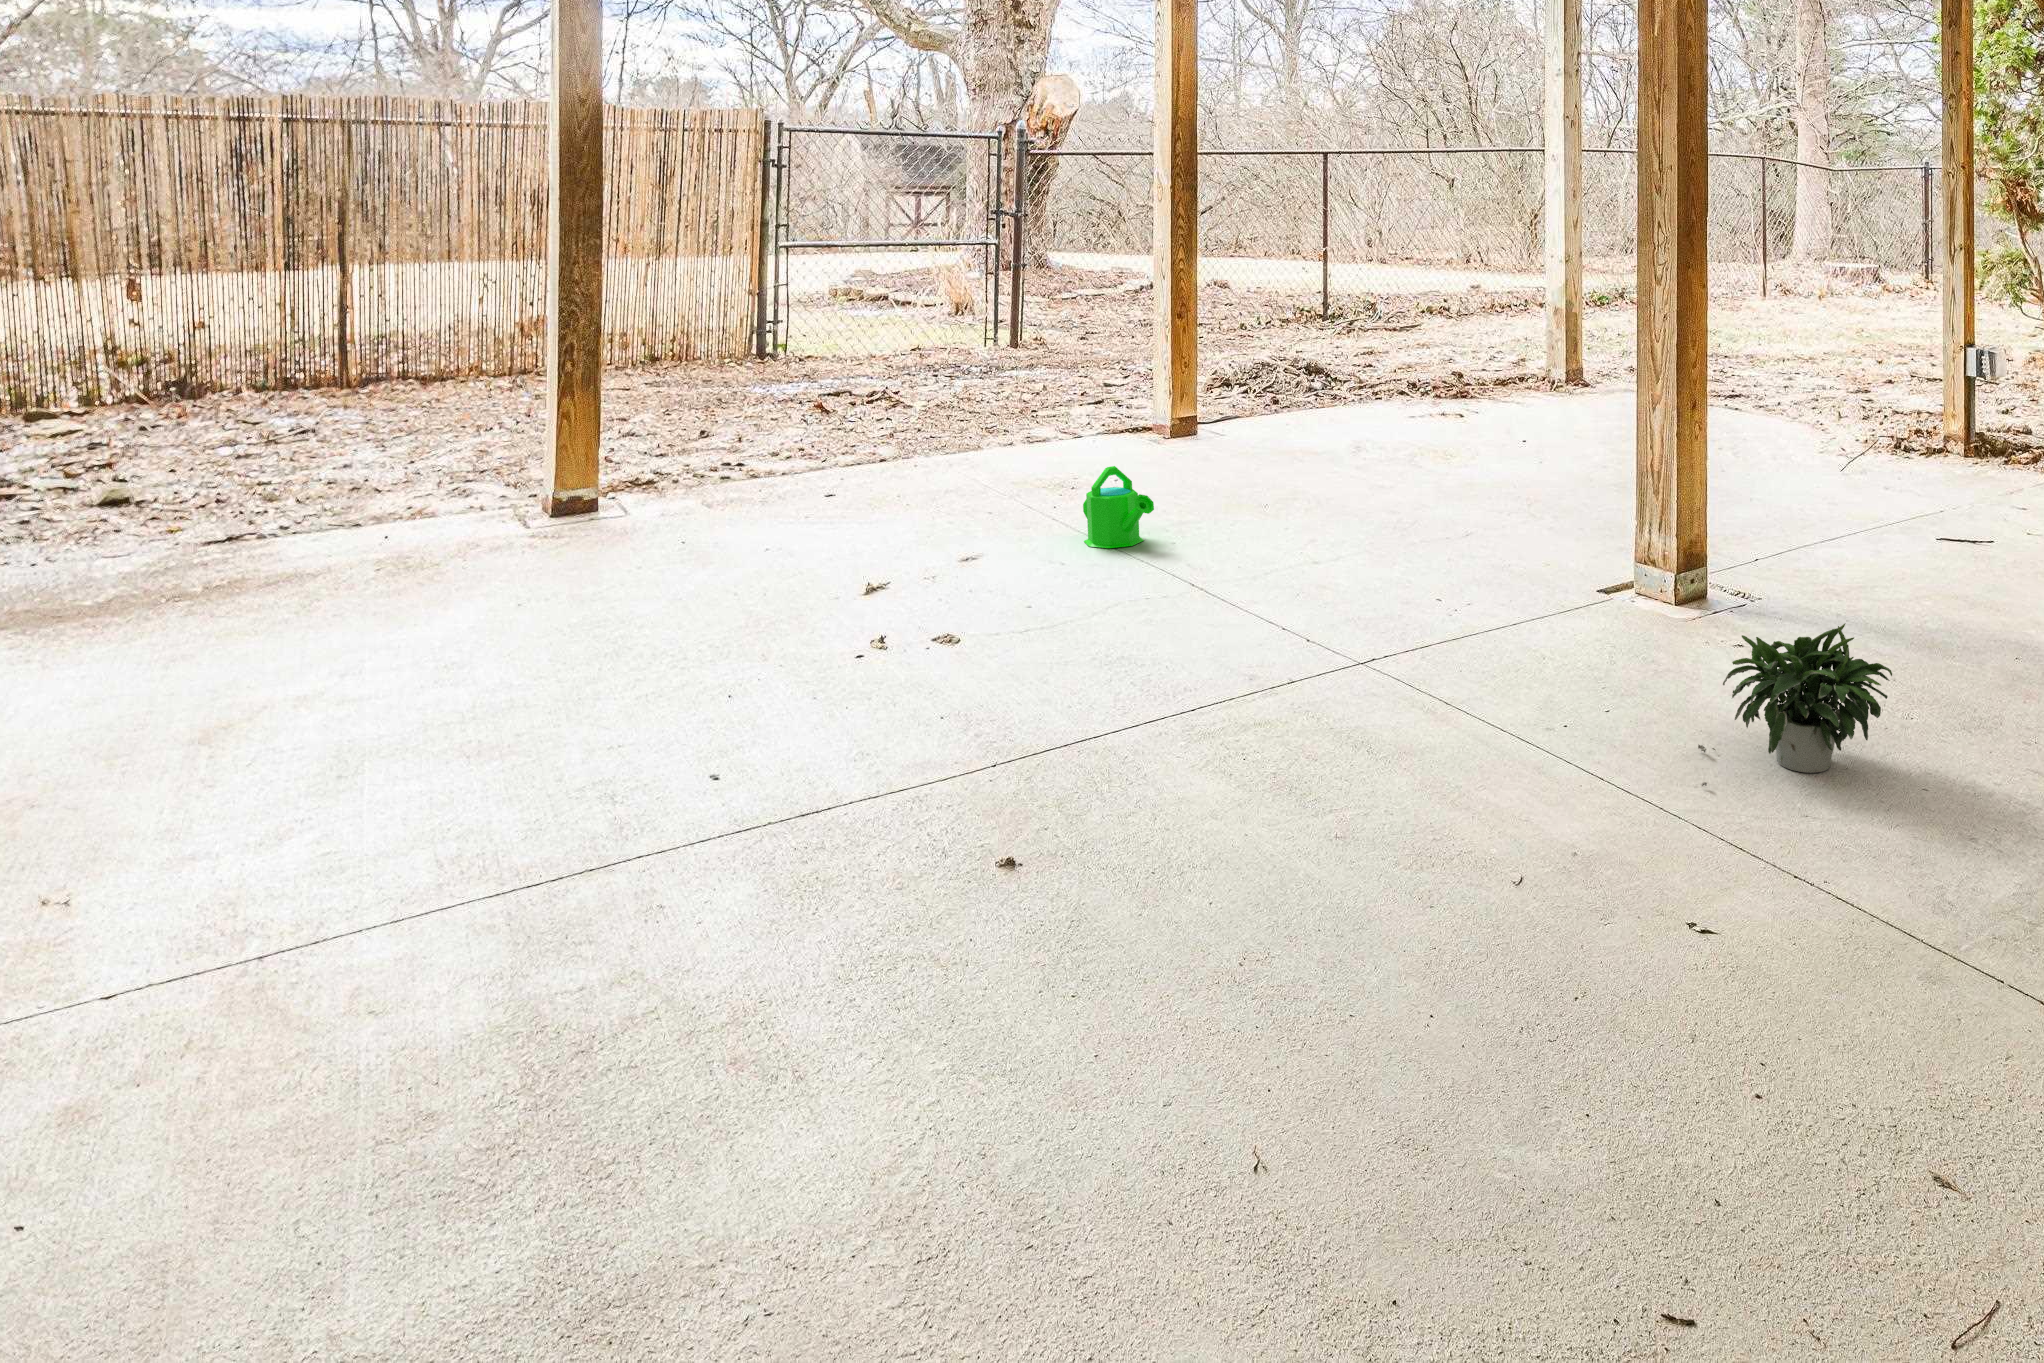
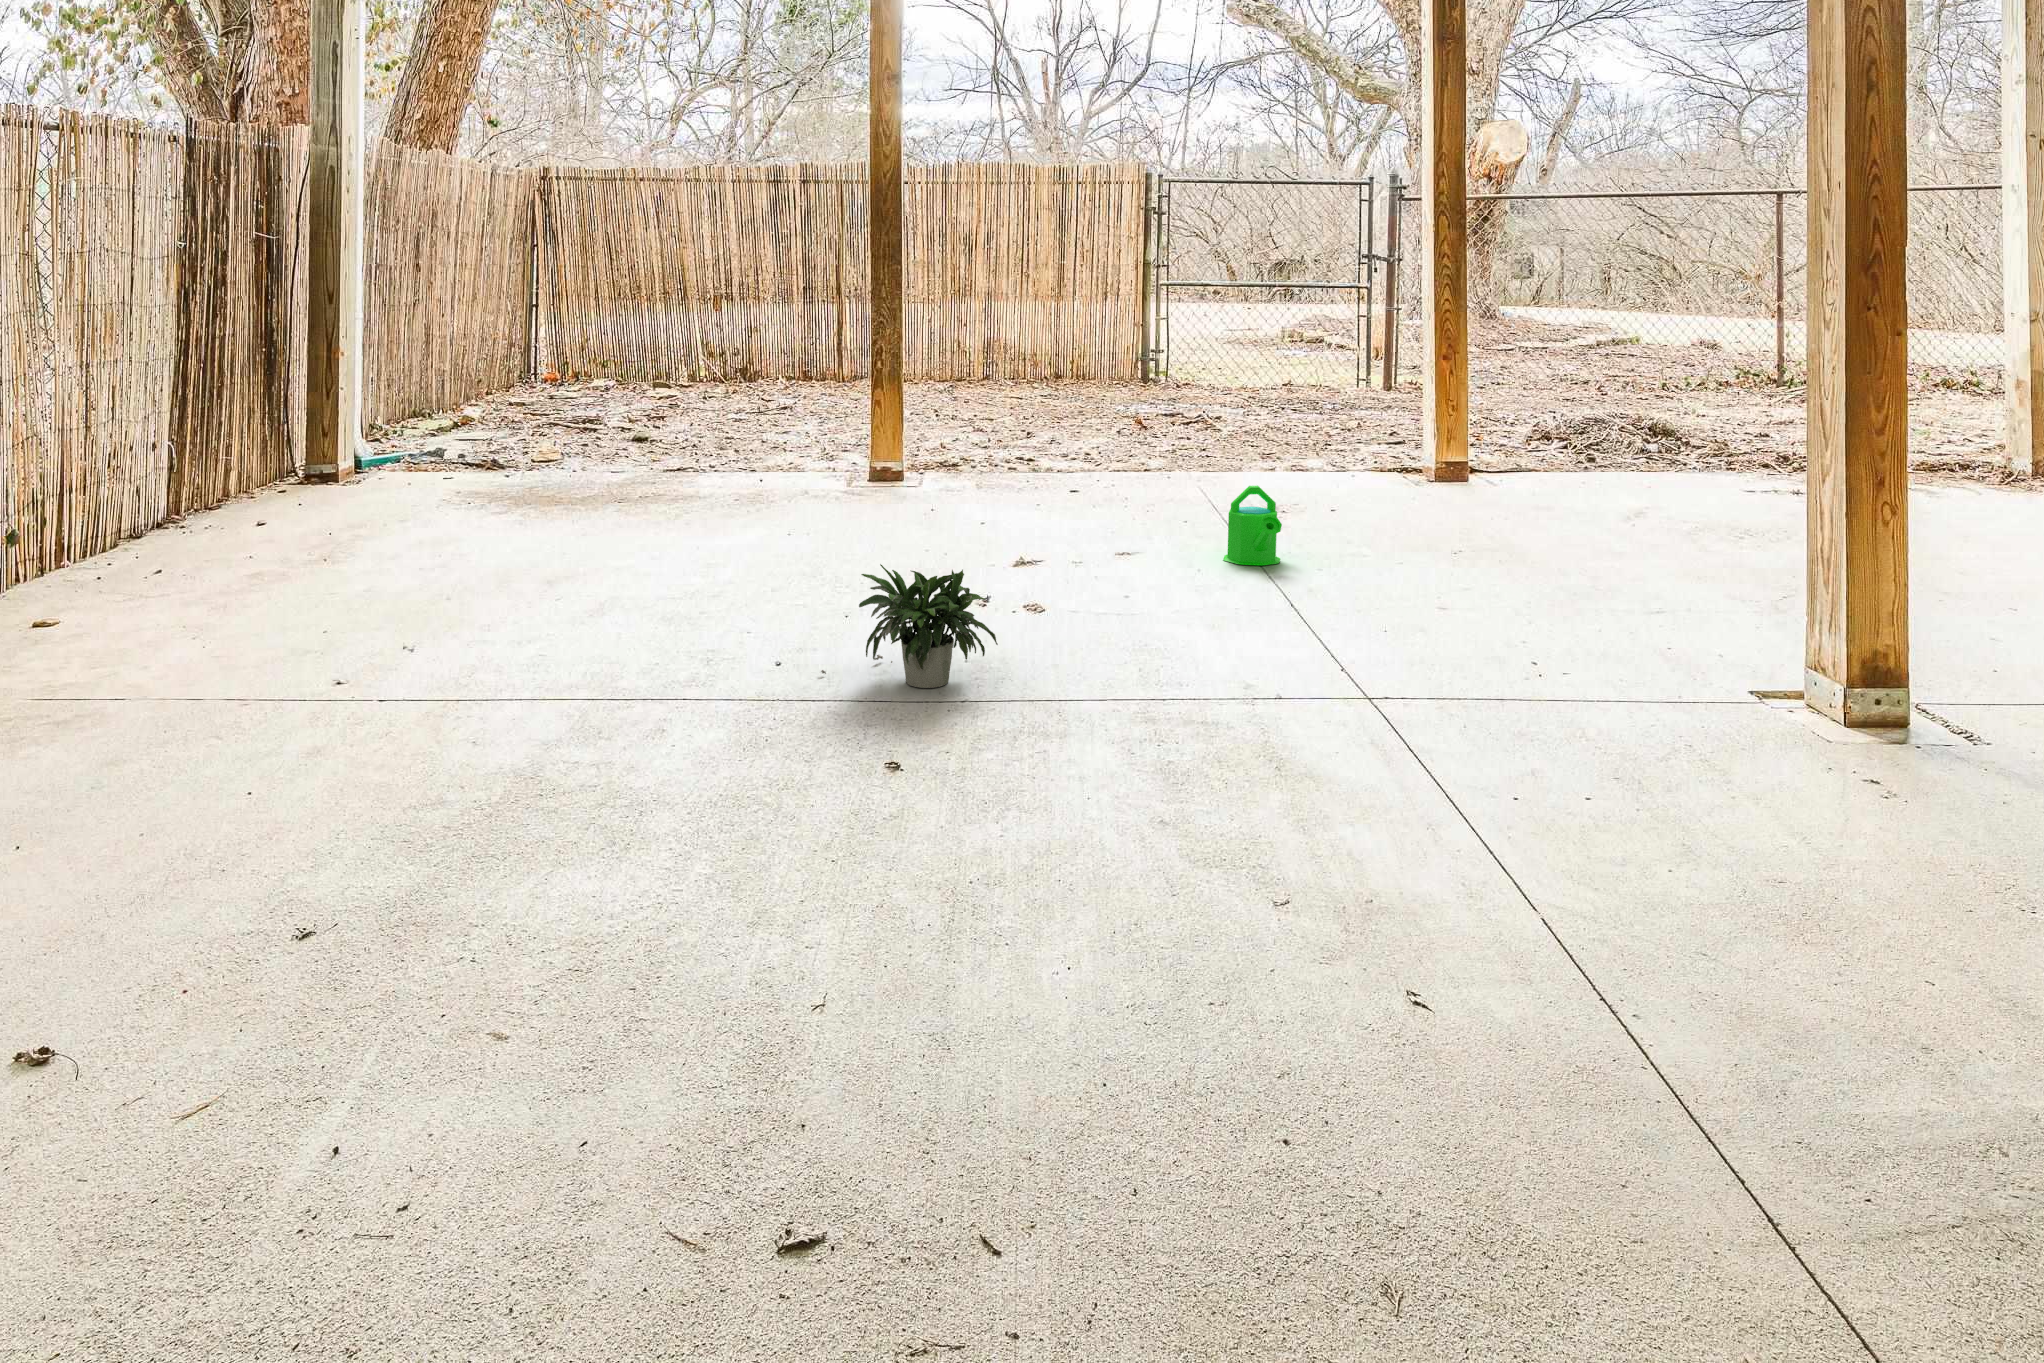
potted plant: present [1698,624,1892,786] -> present [821,564,998,688]

